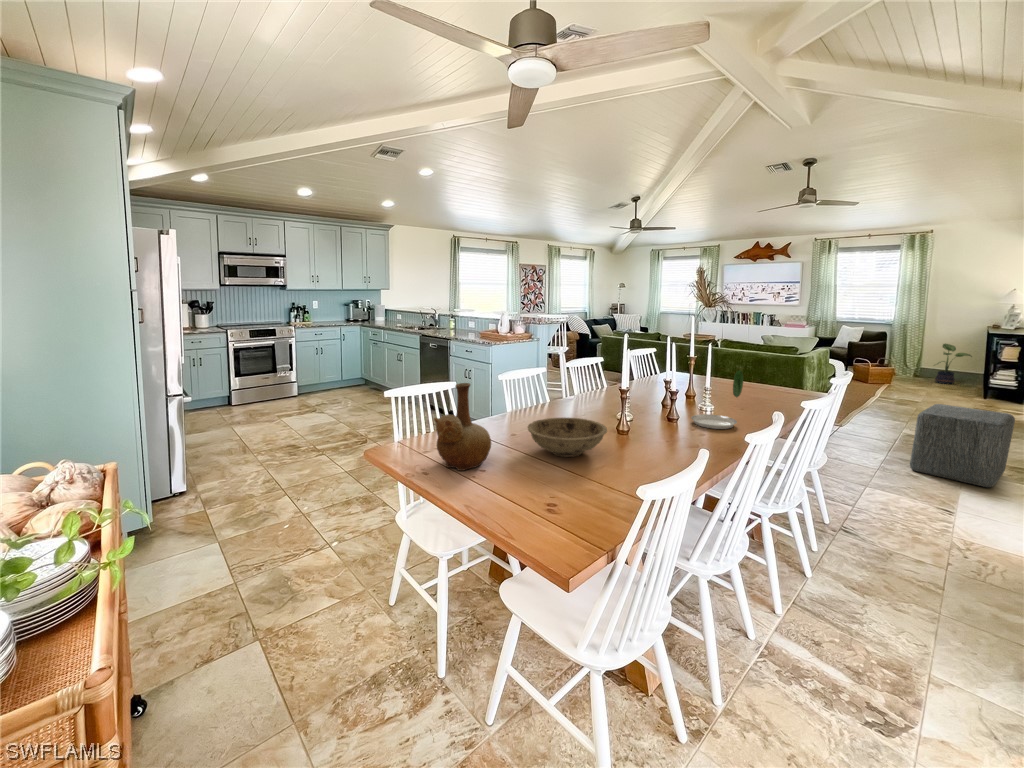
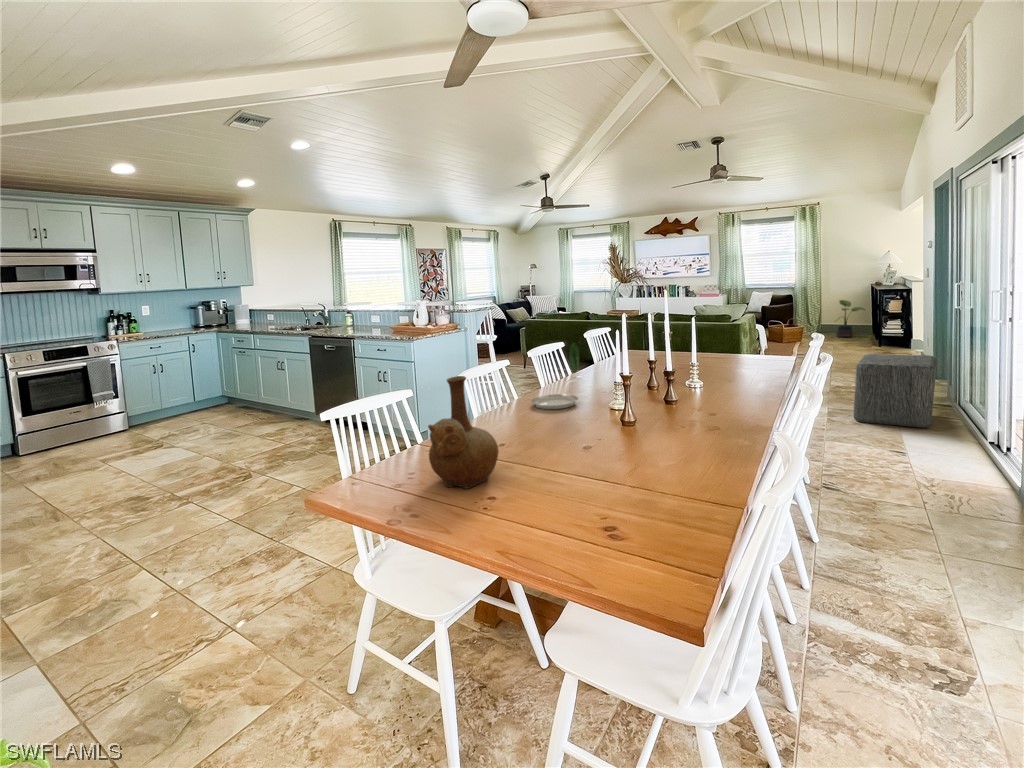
plate: present [691,371,743,429] -> present [532,343,579,409]
bowl: present [528,418,607,457] -> none [530,405,626,453]

